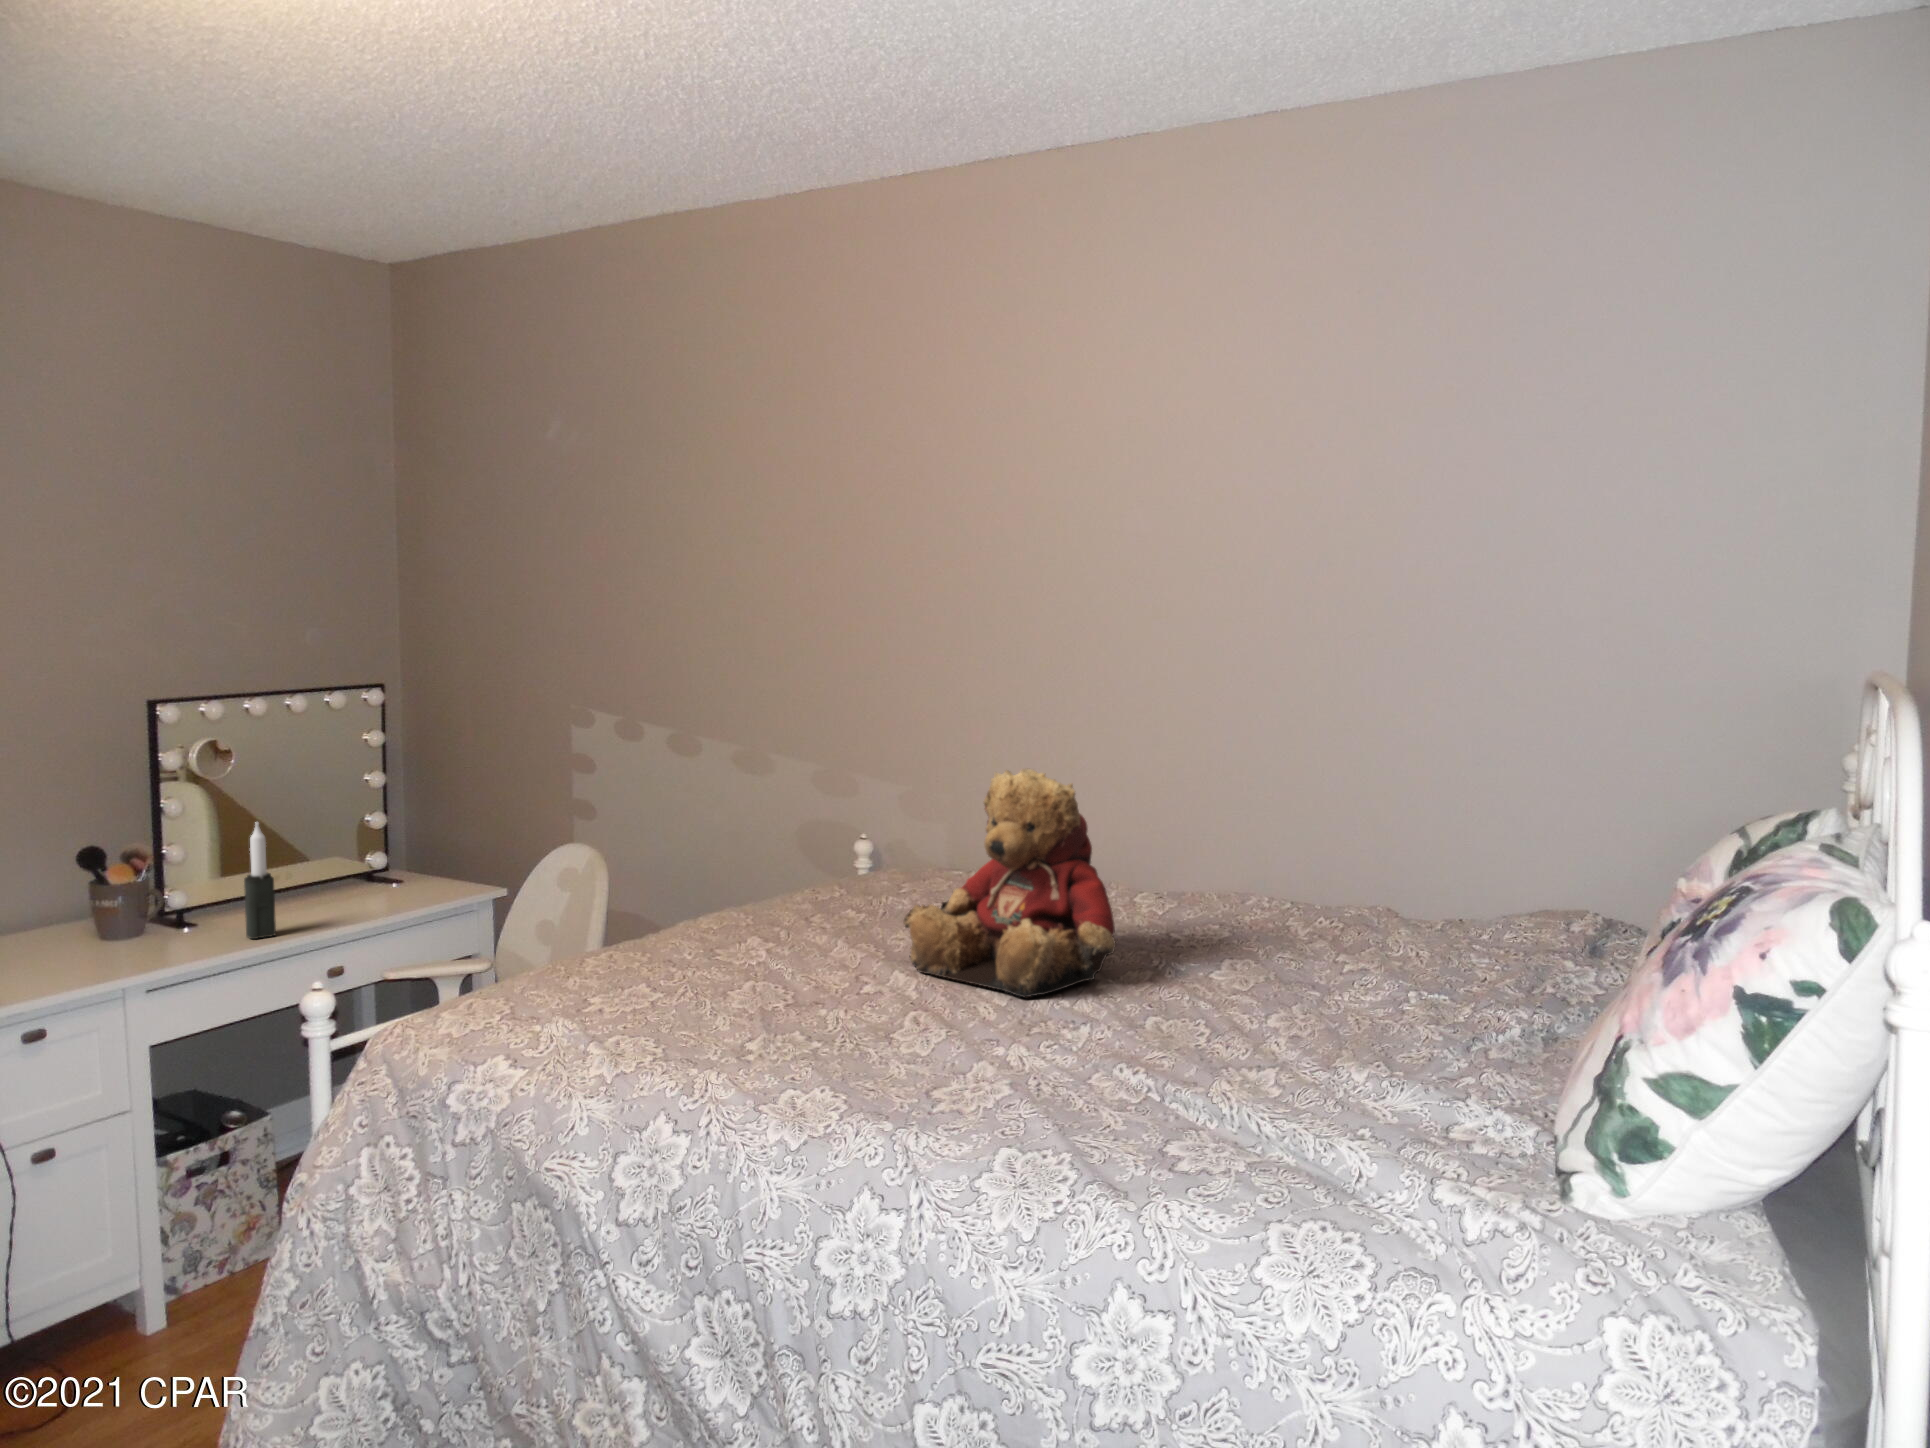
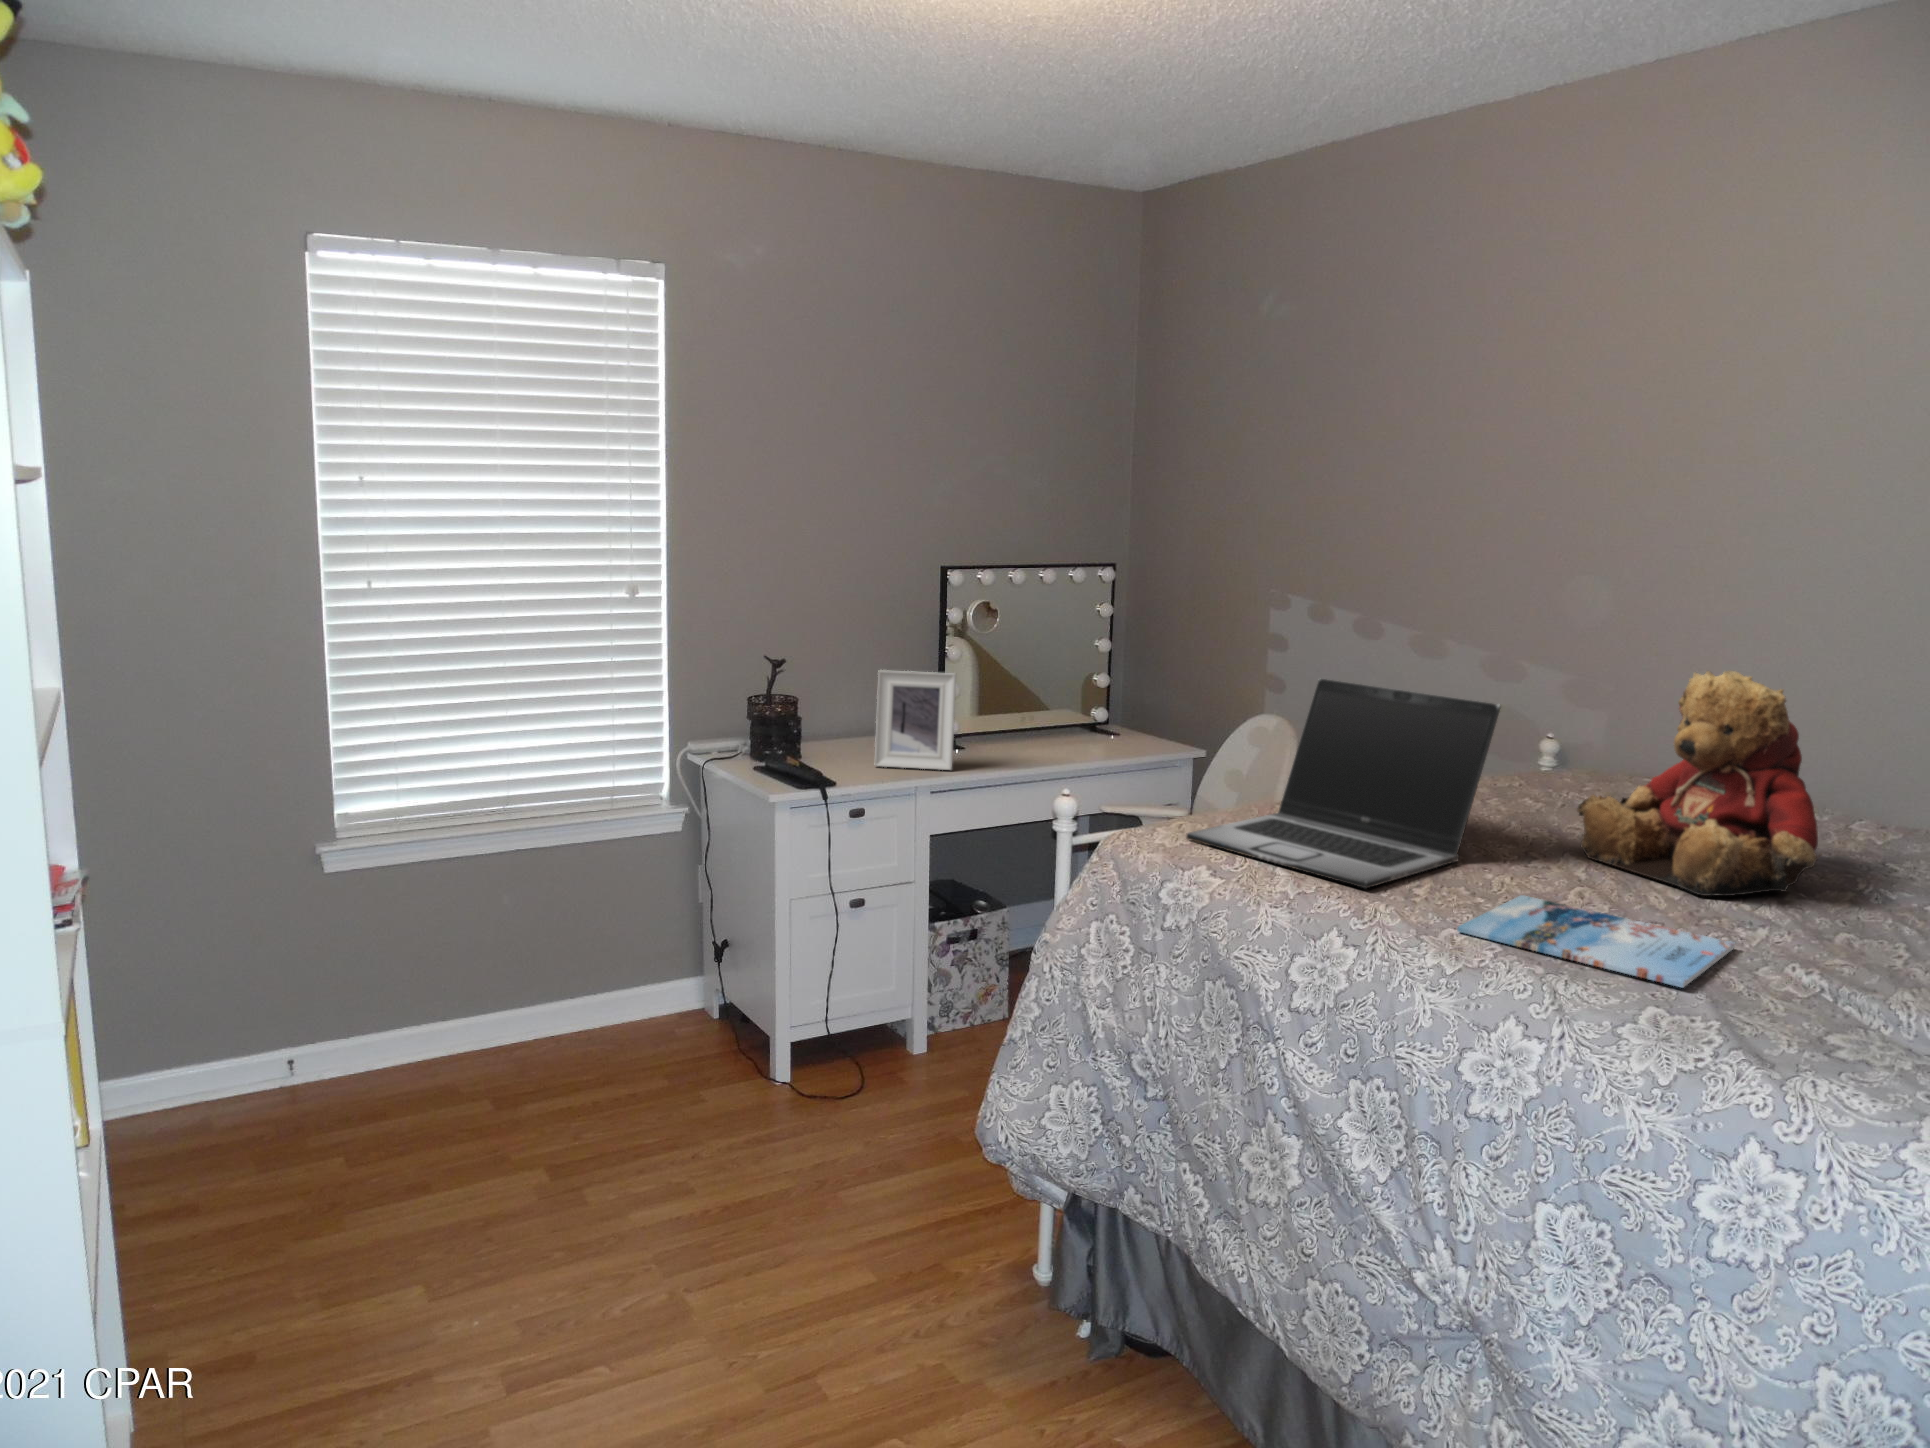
laptop: none [480,809,822,1053] -> present [1186,678,1501,888]
candle: present [244,822,276,939] -> none [998,670,1021,765]
picture frame: none [58,833,178,966] -> present [874,670,956,770]
magazine: none [800,1030,1064,1115] -> present [1457,895,1735,988]

